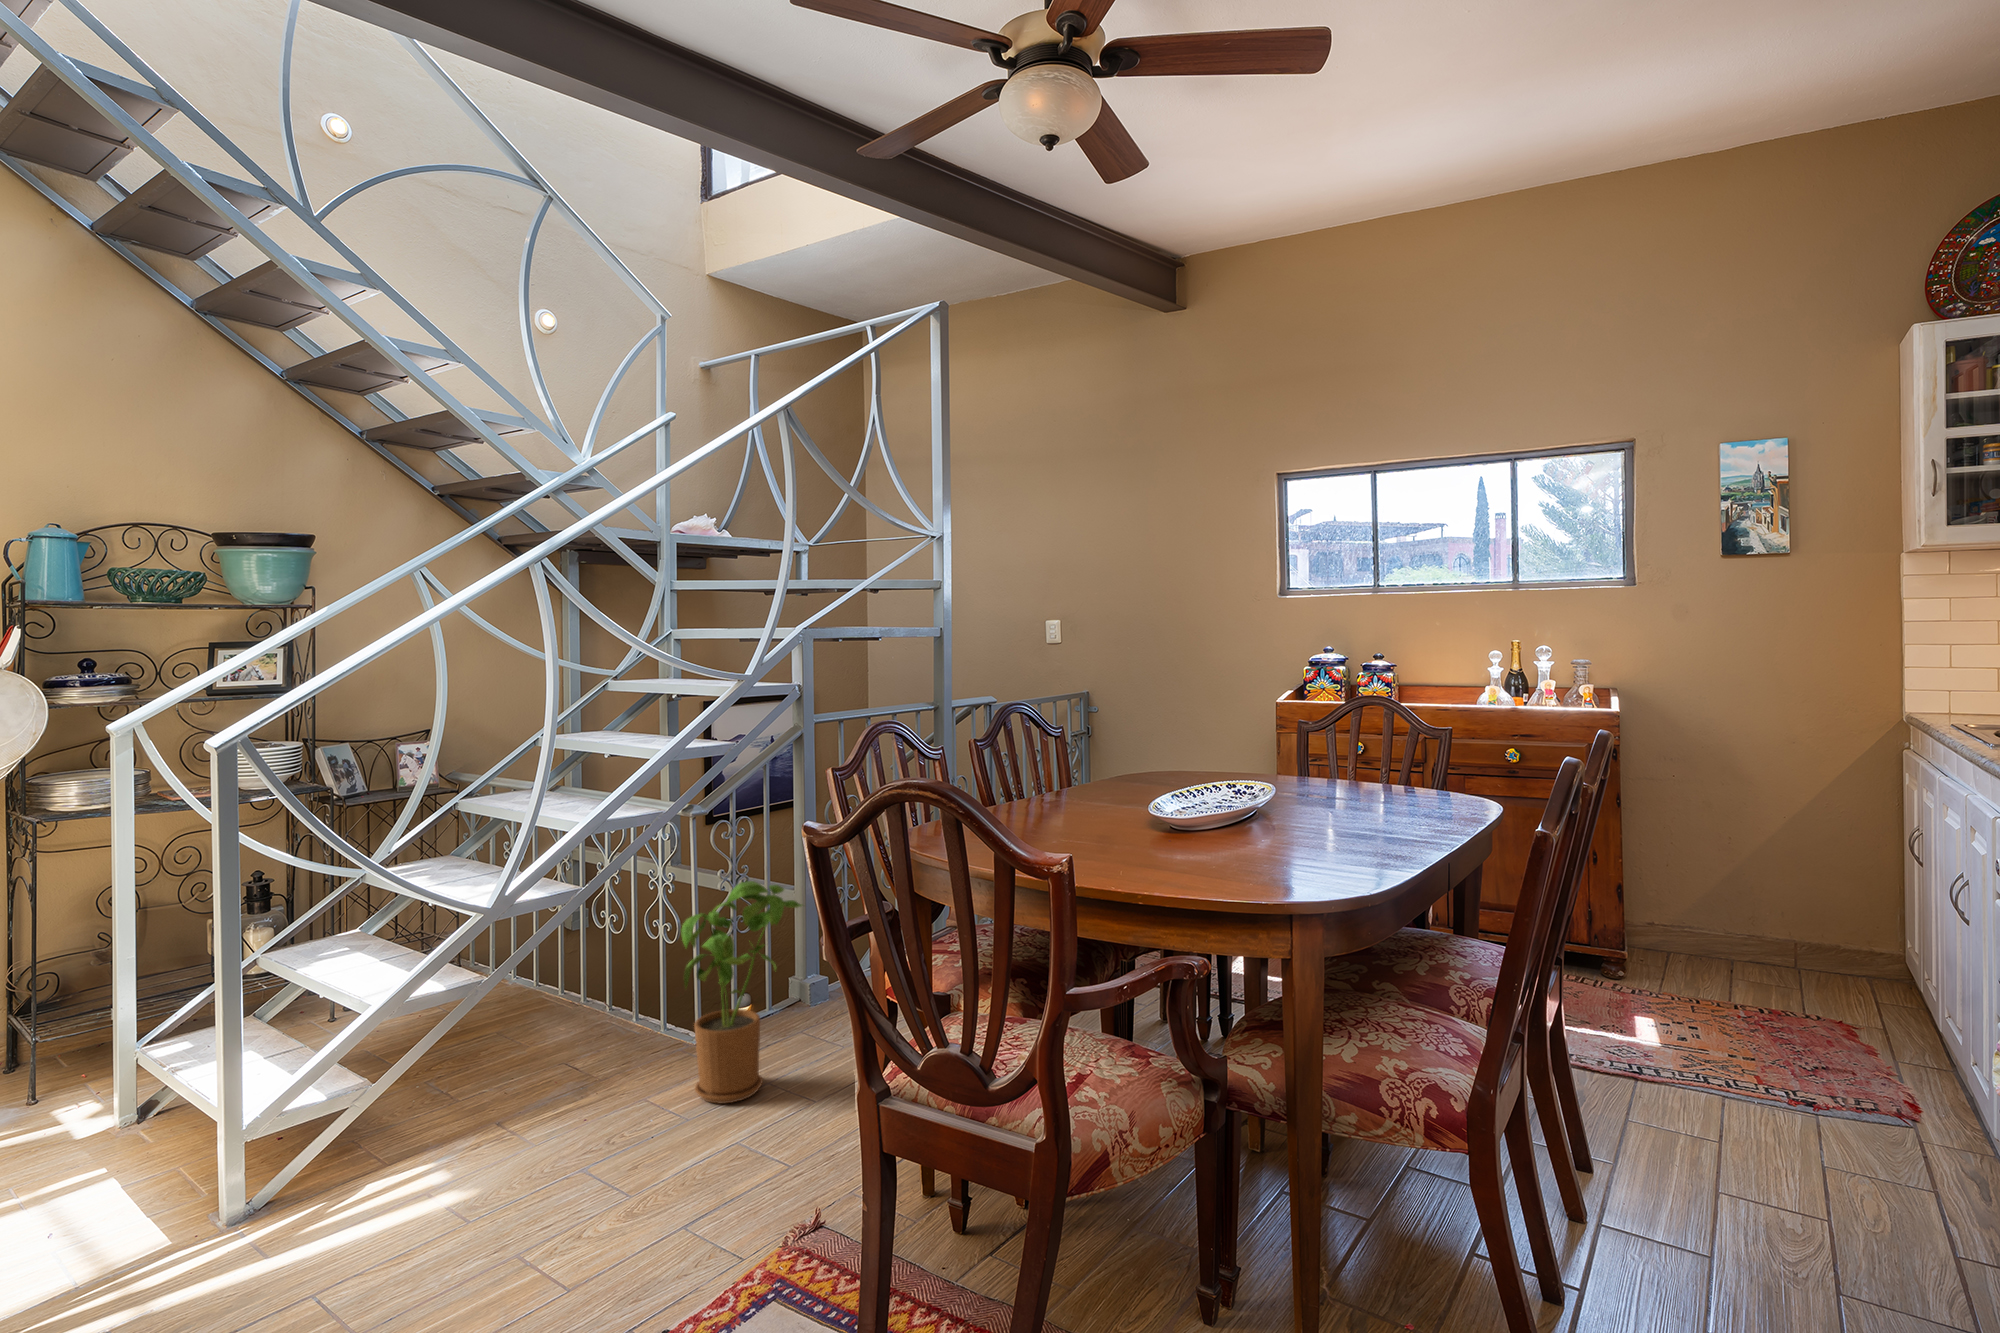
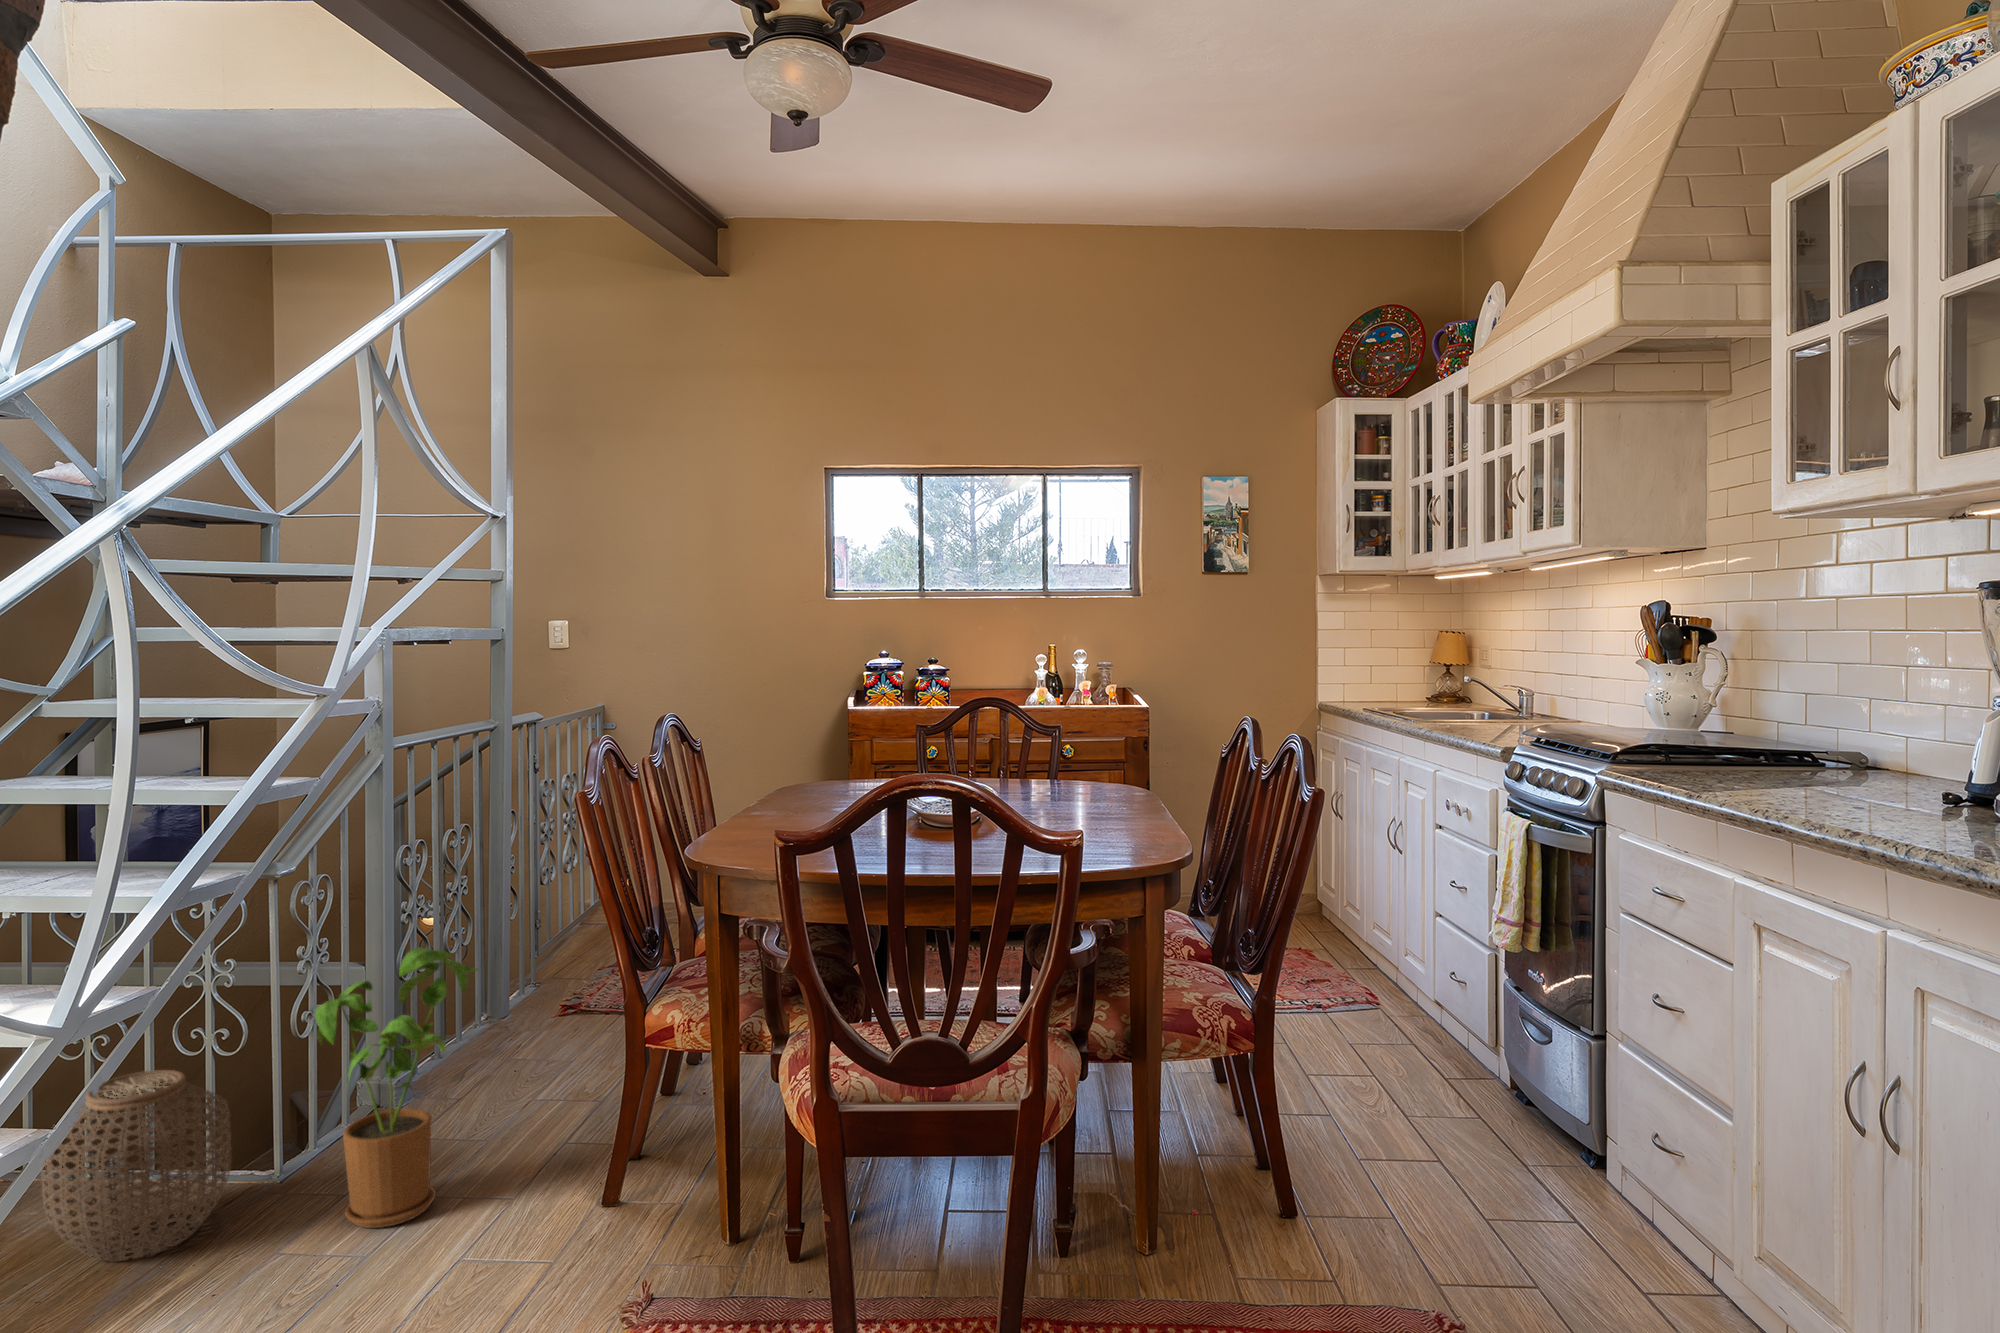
woven basket: none [523,946,645,1082] -> present [41,1070,231,1261]

